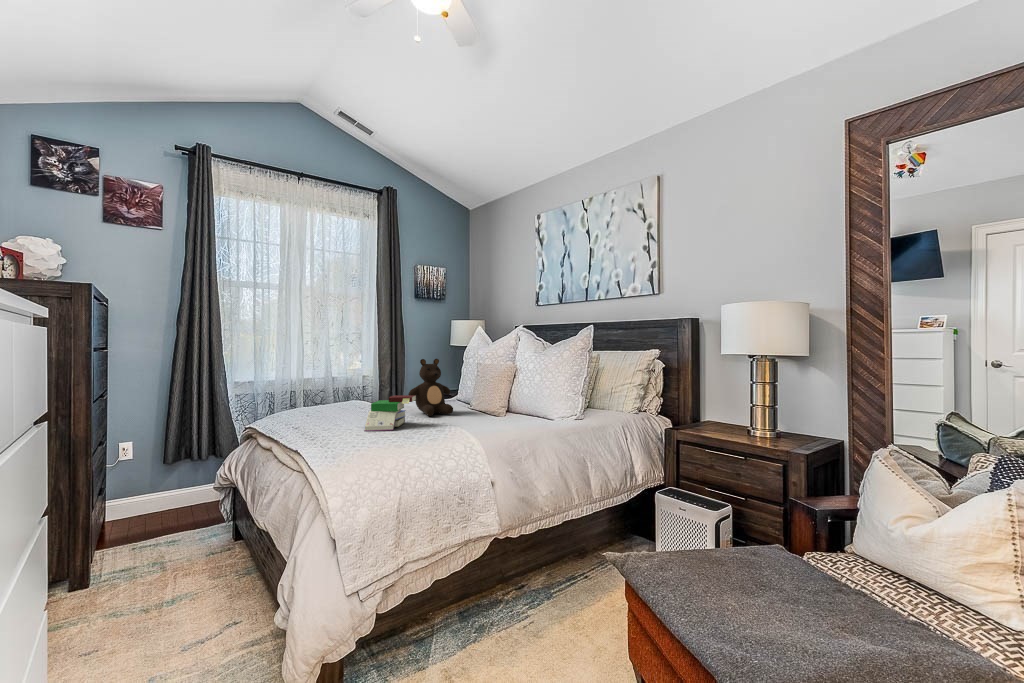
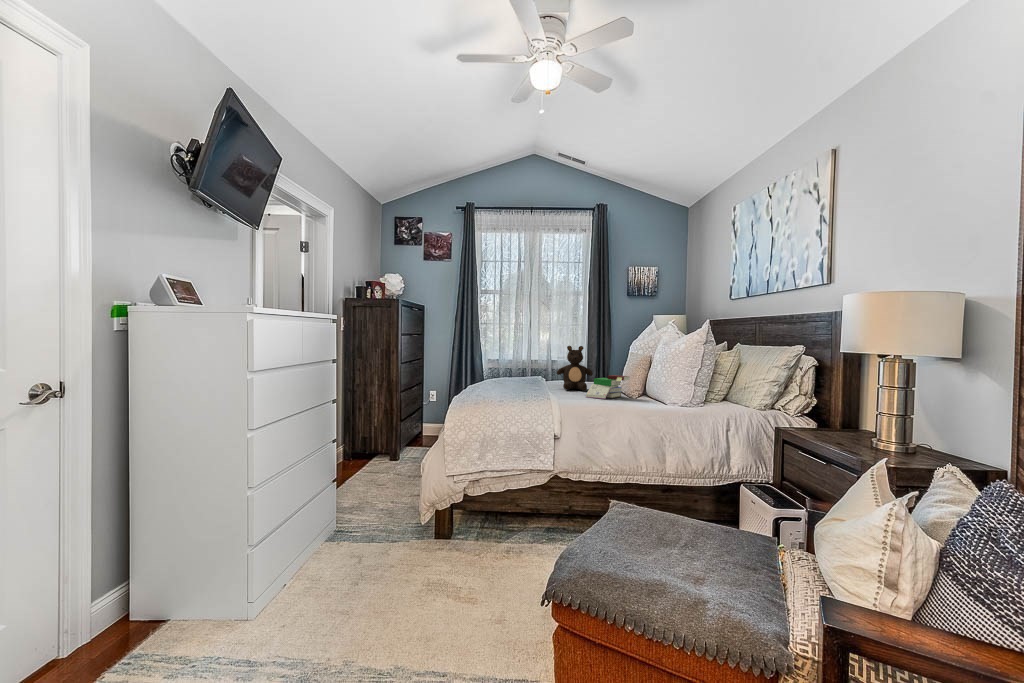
book: present [364,395,416,431] -> present [586,375,630,399]

